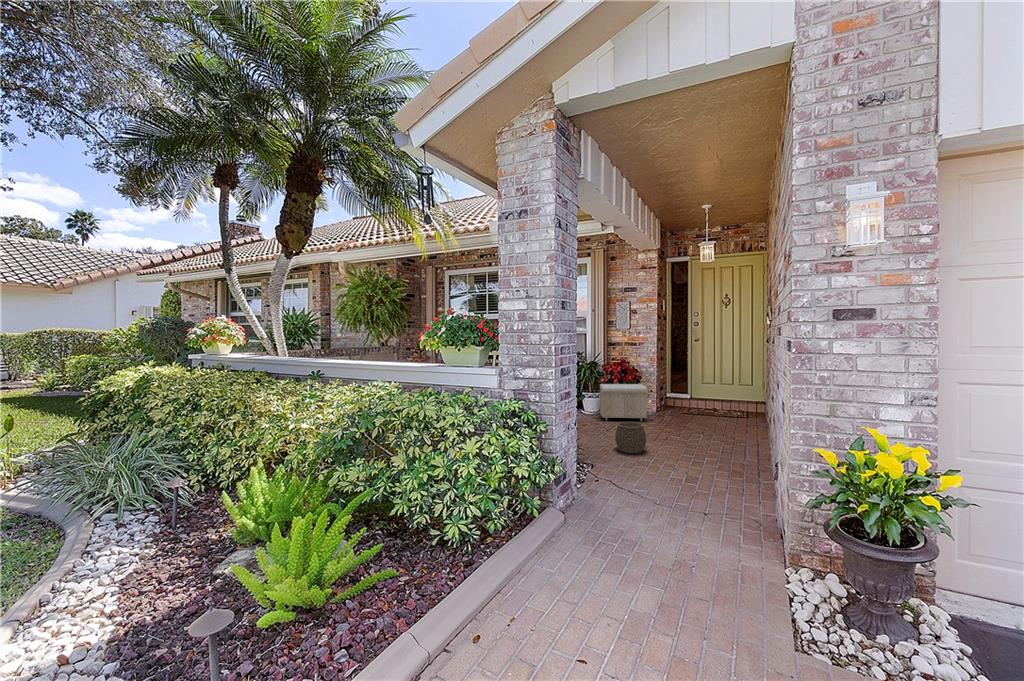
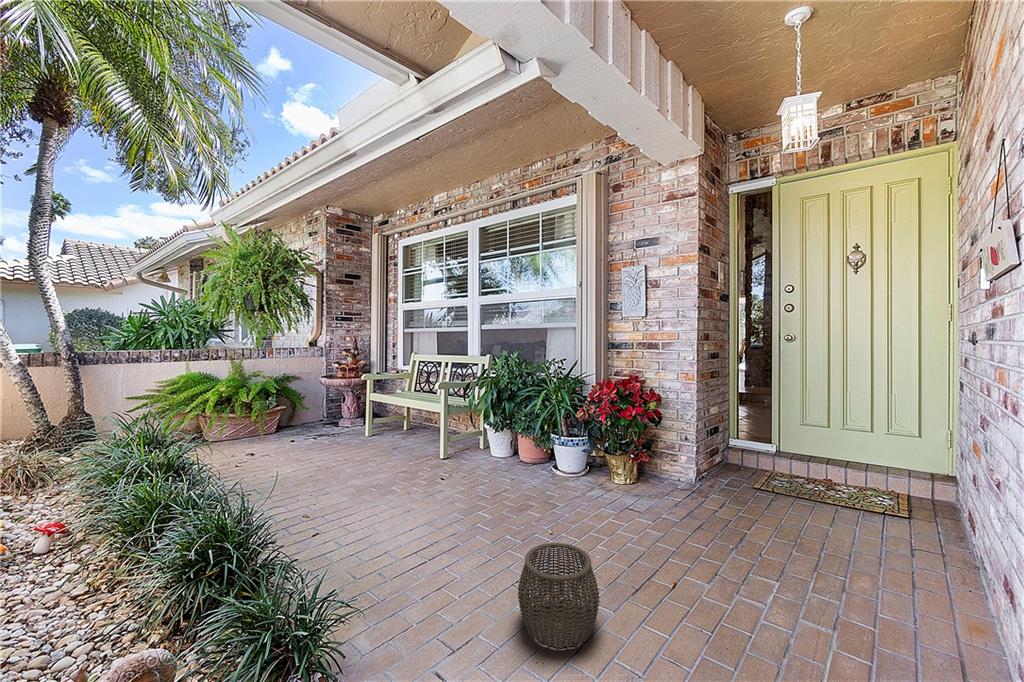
storage bench: present [600,384,647,421] -> none [572,421,664,504]

